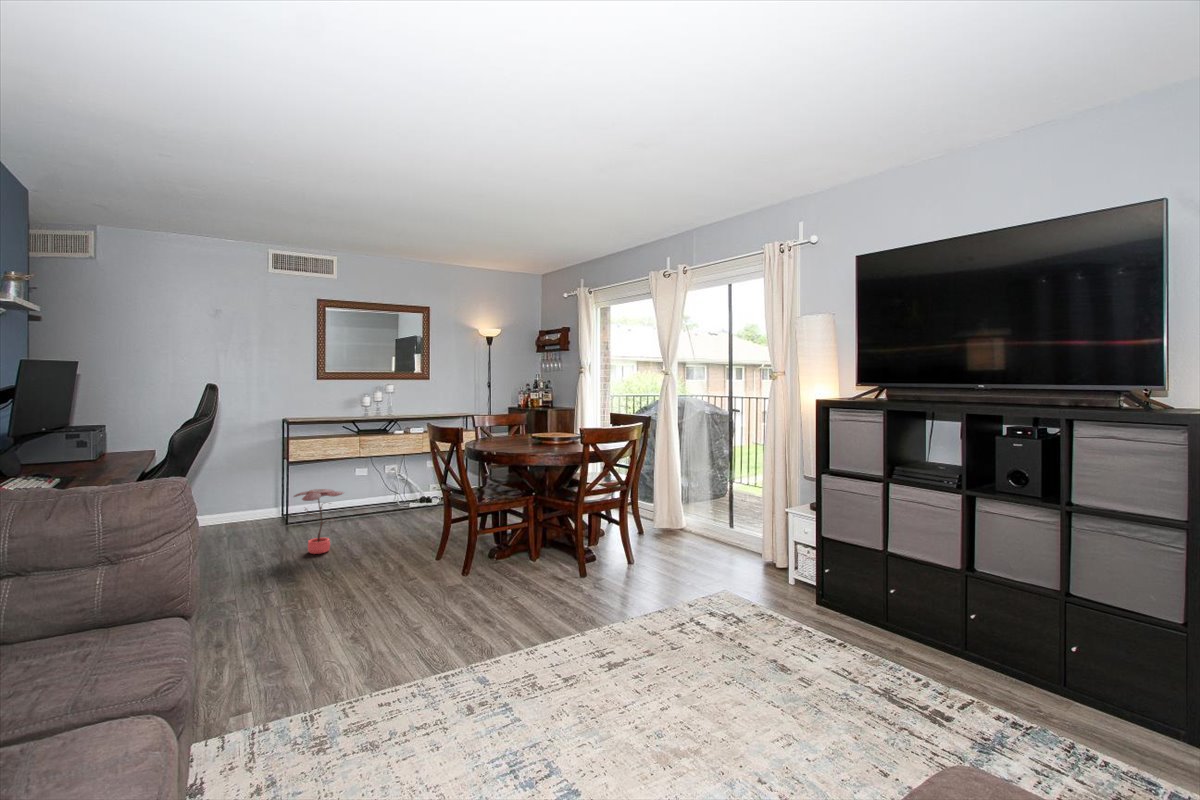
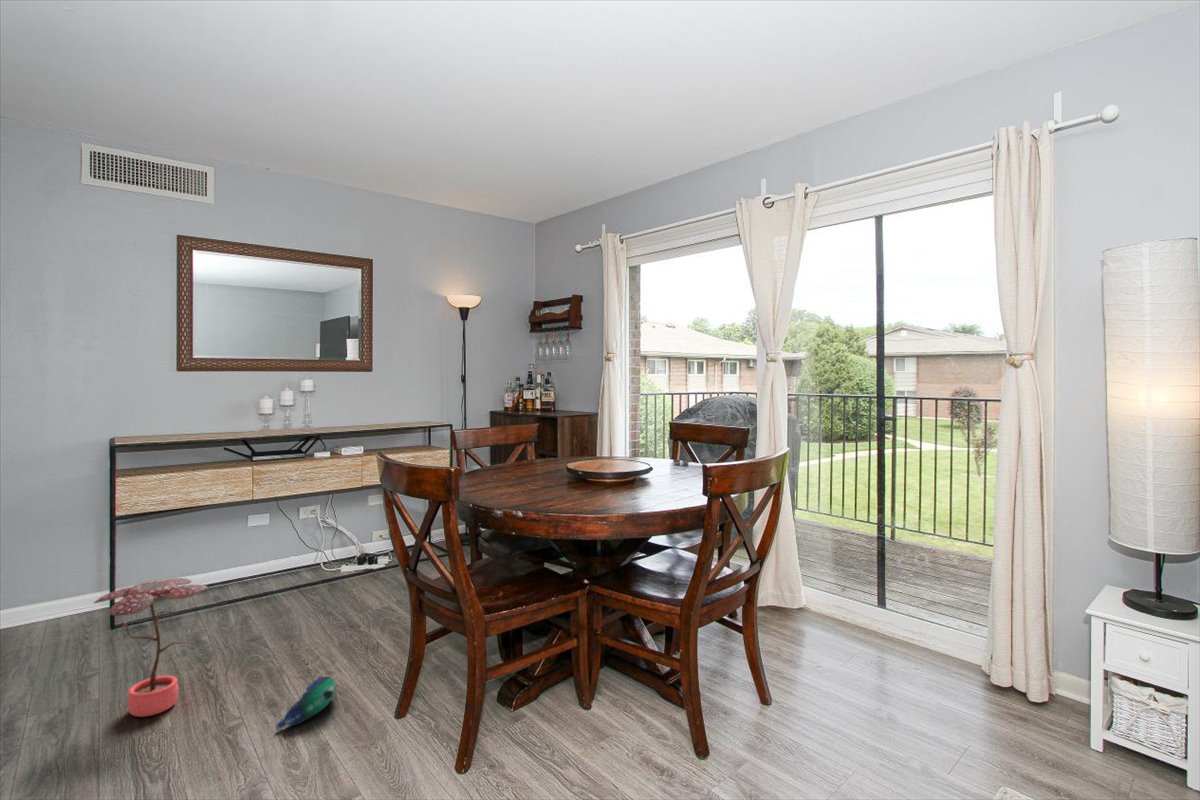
plush toy: none [379,541,407,559] -> present [277,677,336,729]

